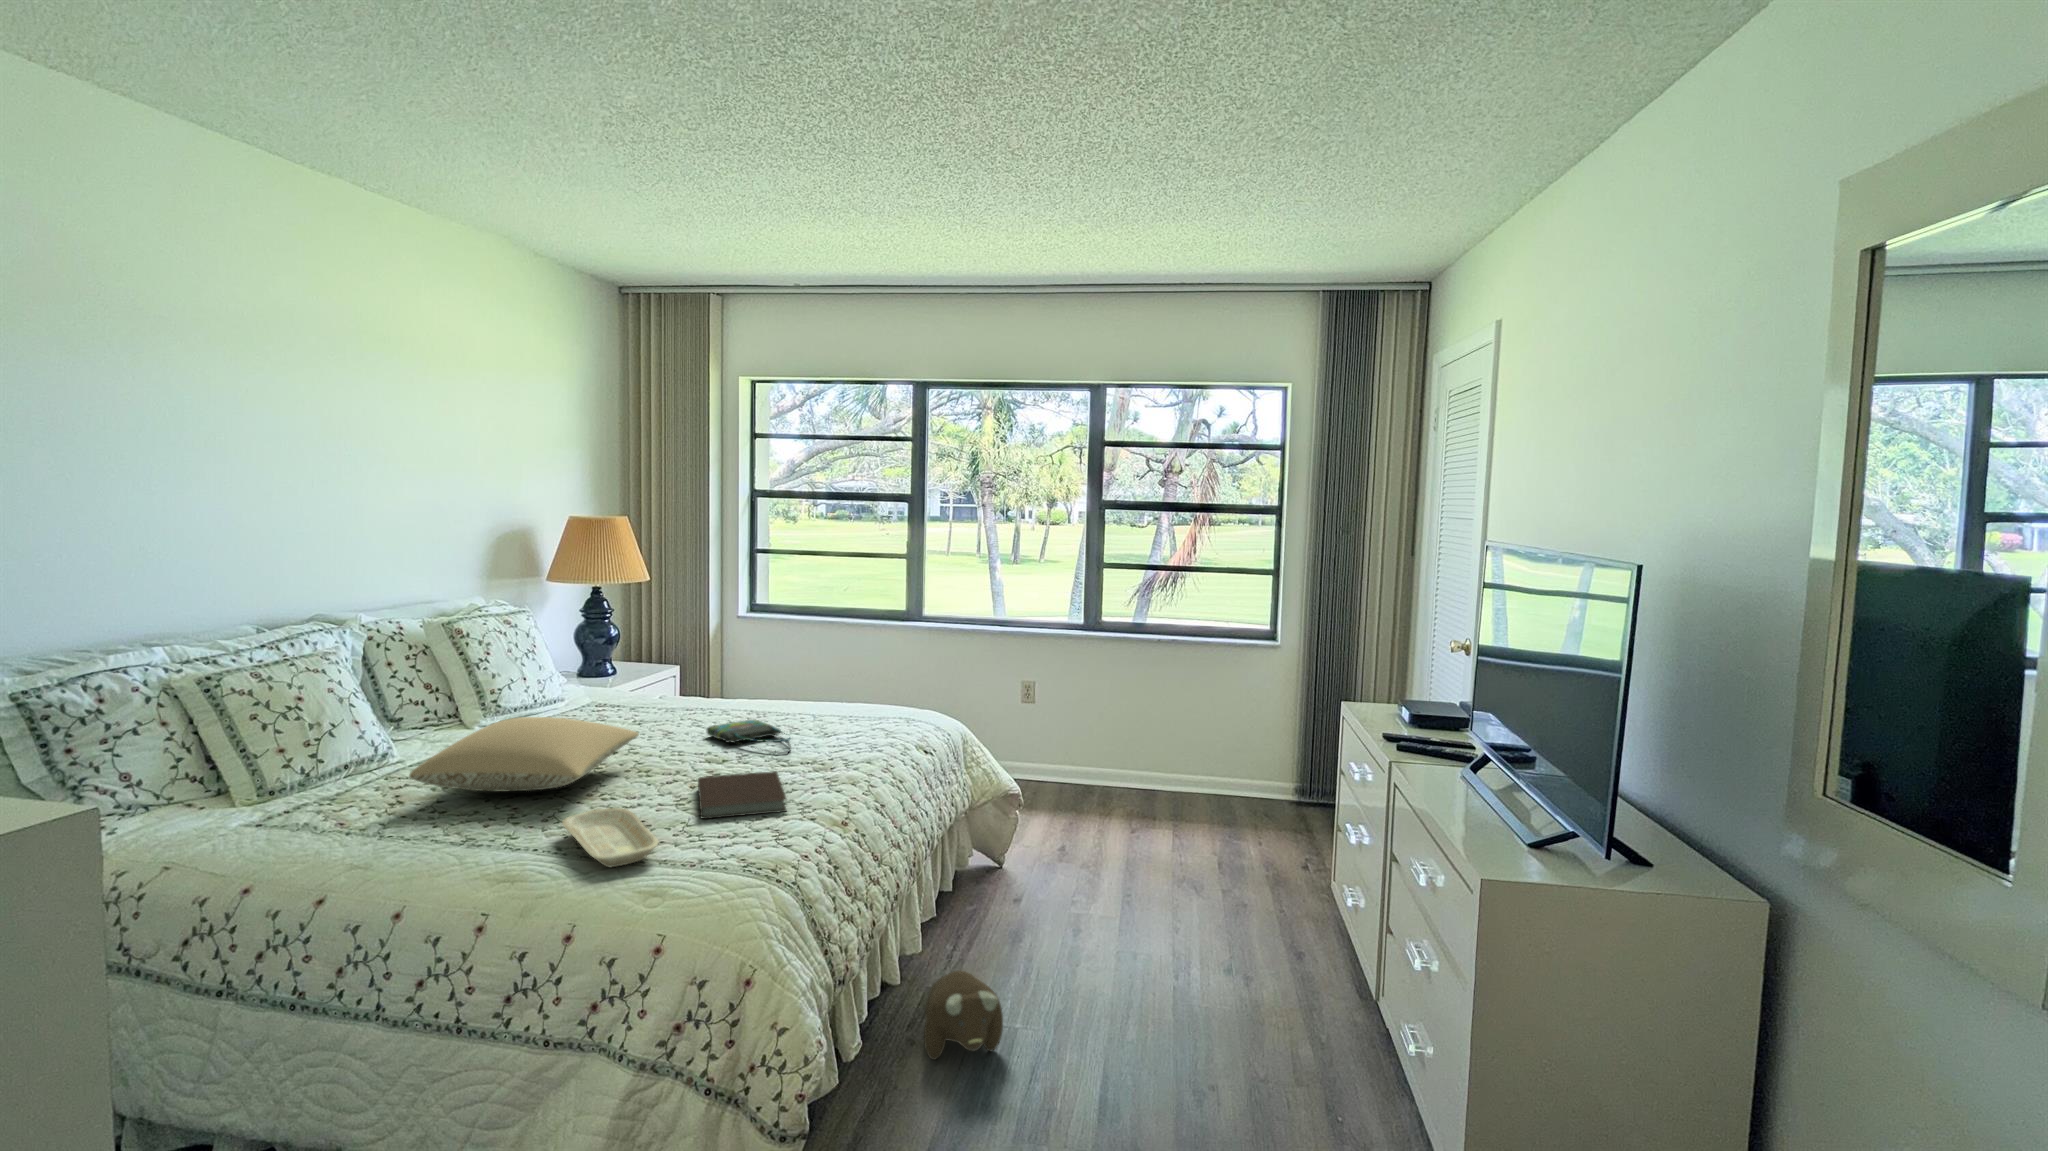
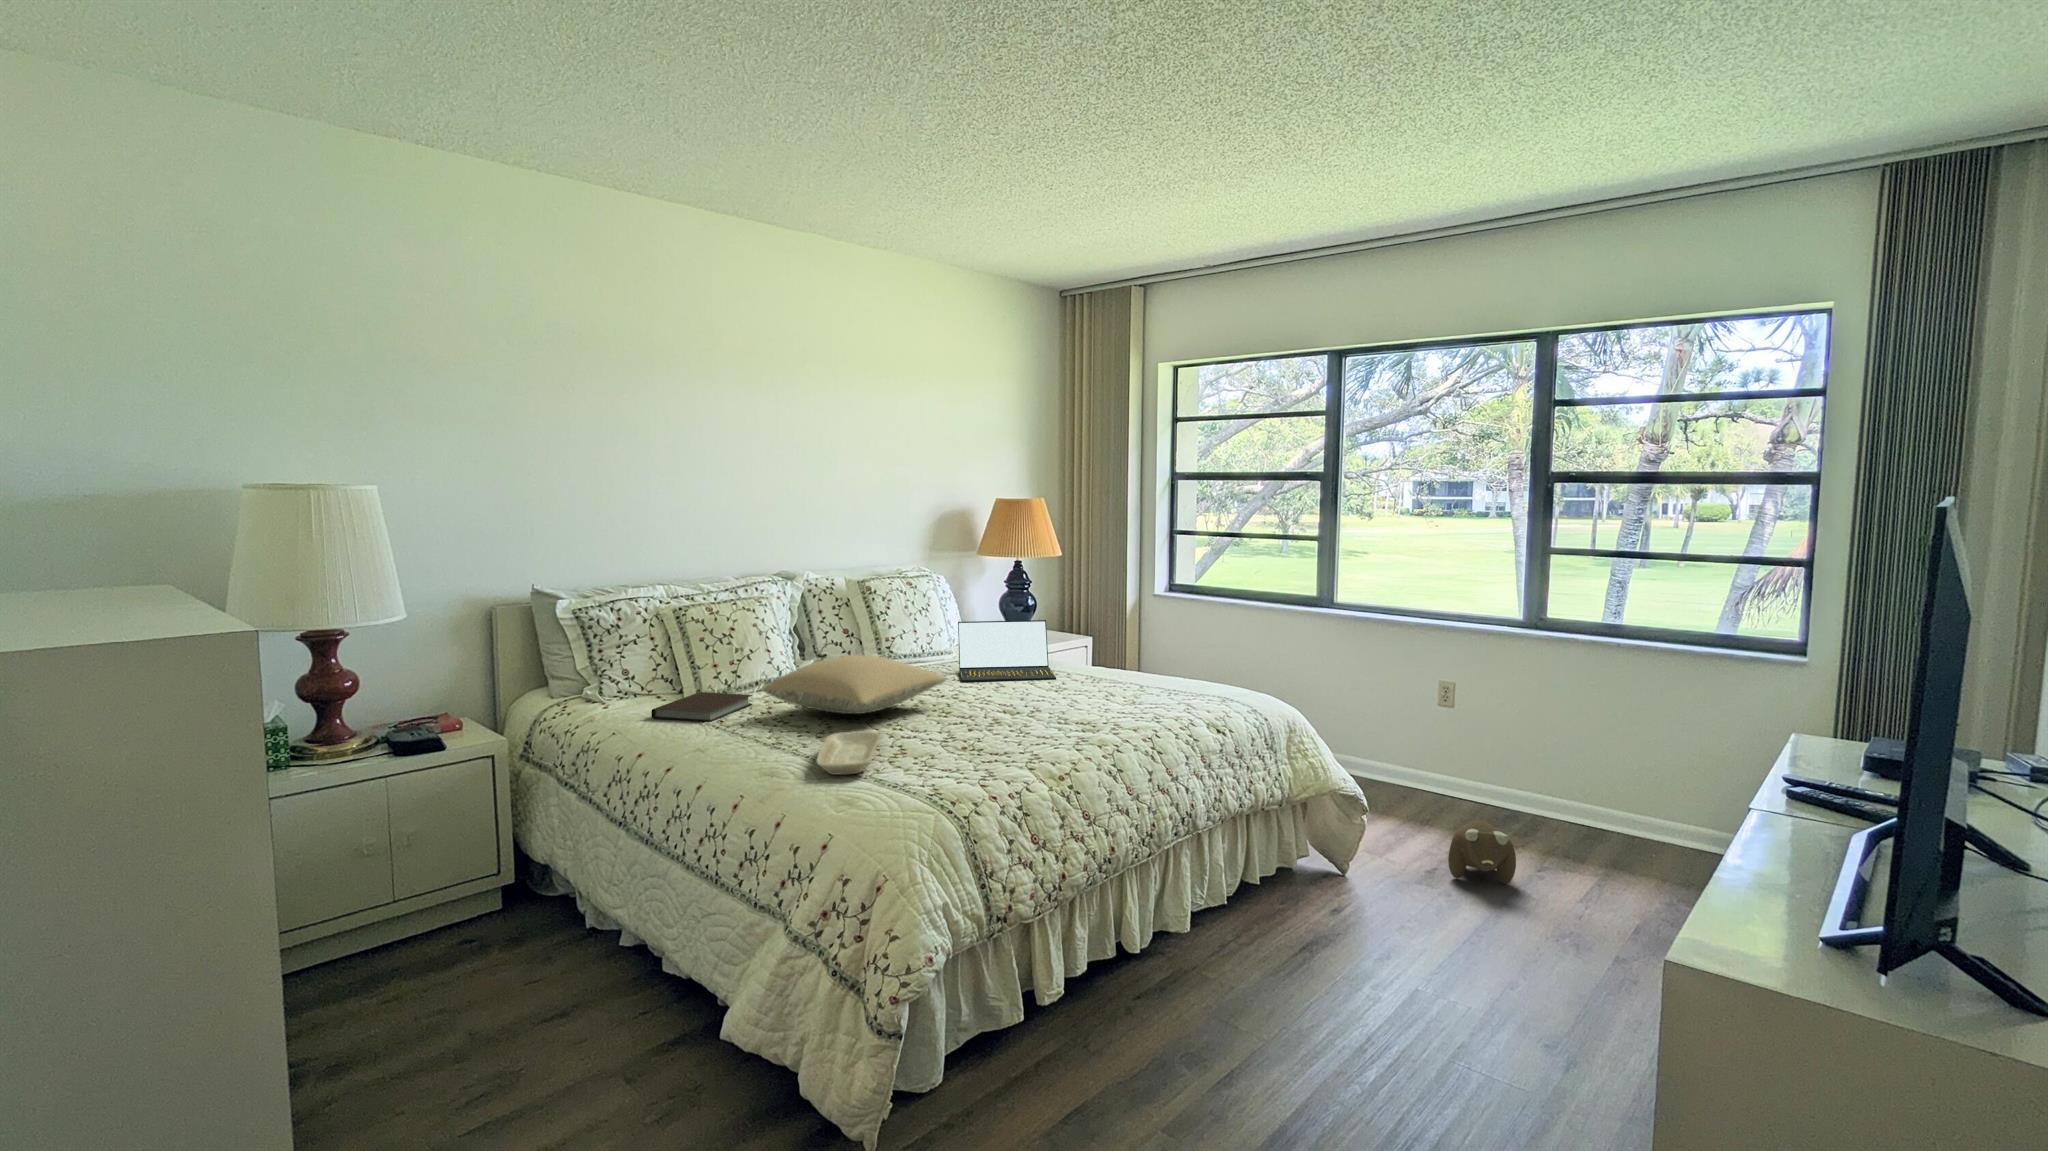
laptop: none [592,655,722,732] -> present [958,620,1056,682]
tote bag: present [707,719,791,754] -> none [1024,681,1089,713]
notebook: present [698,771,787,819] -> present [651,692,752,722]
plush toy: present [924,970,1003,1059] -> present [1448,820,1516,884]

